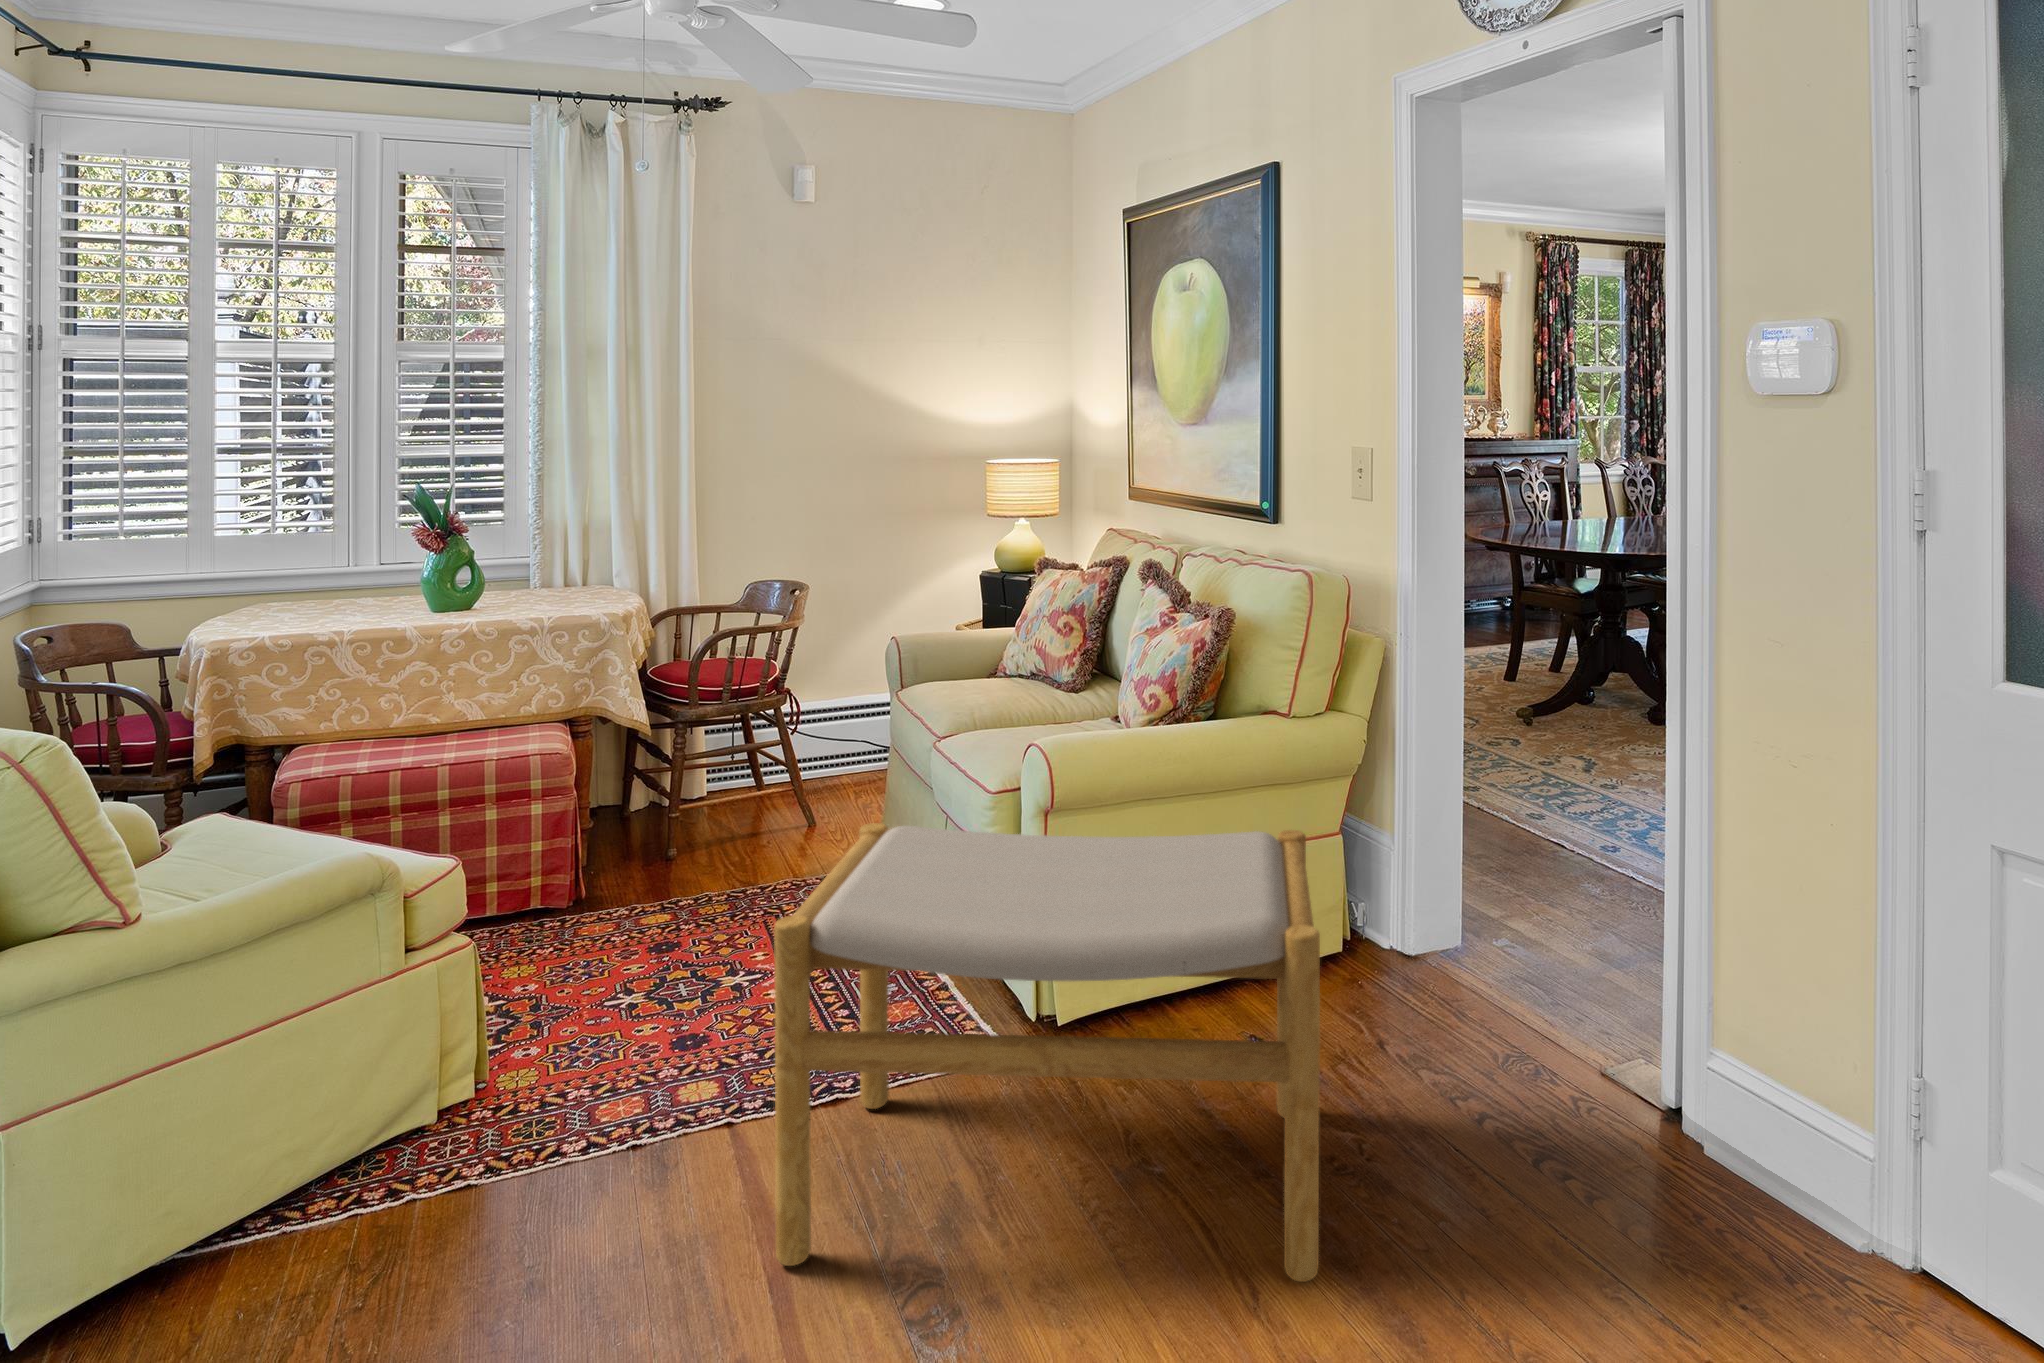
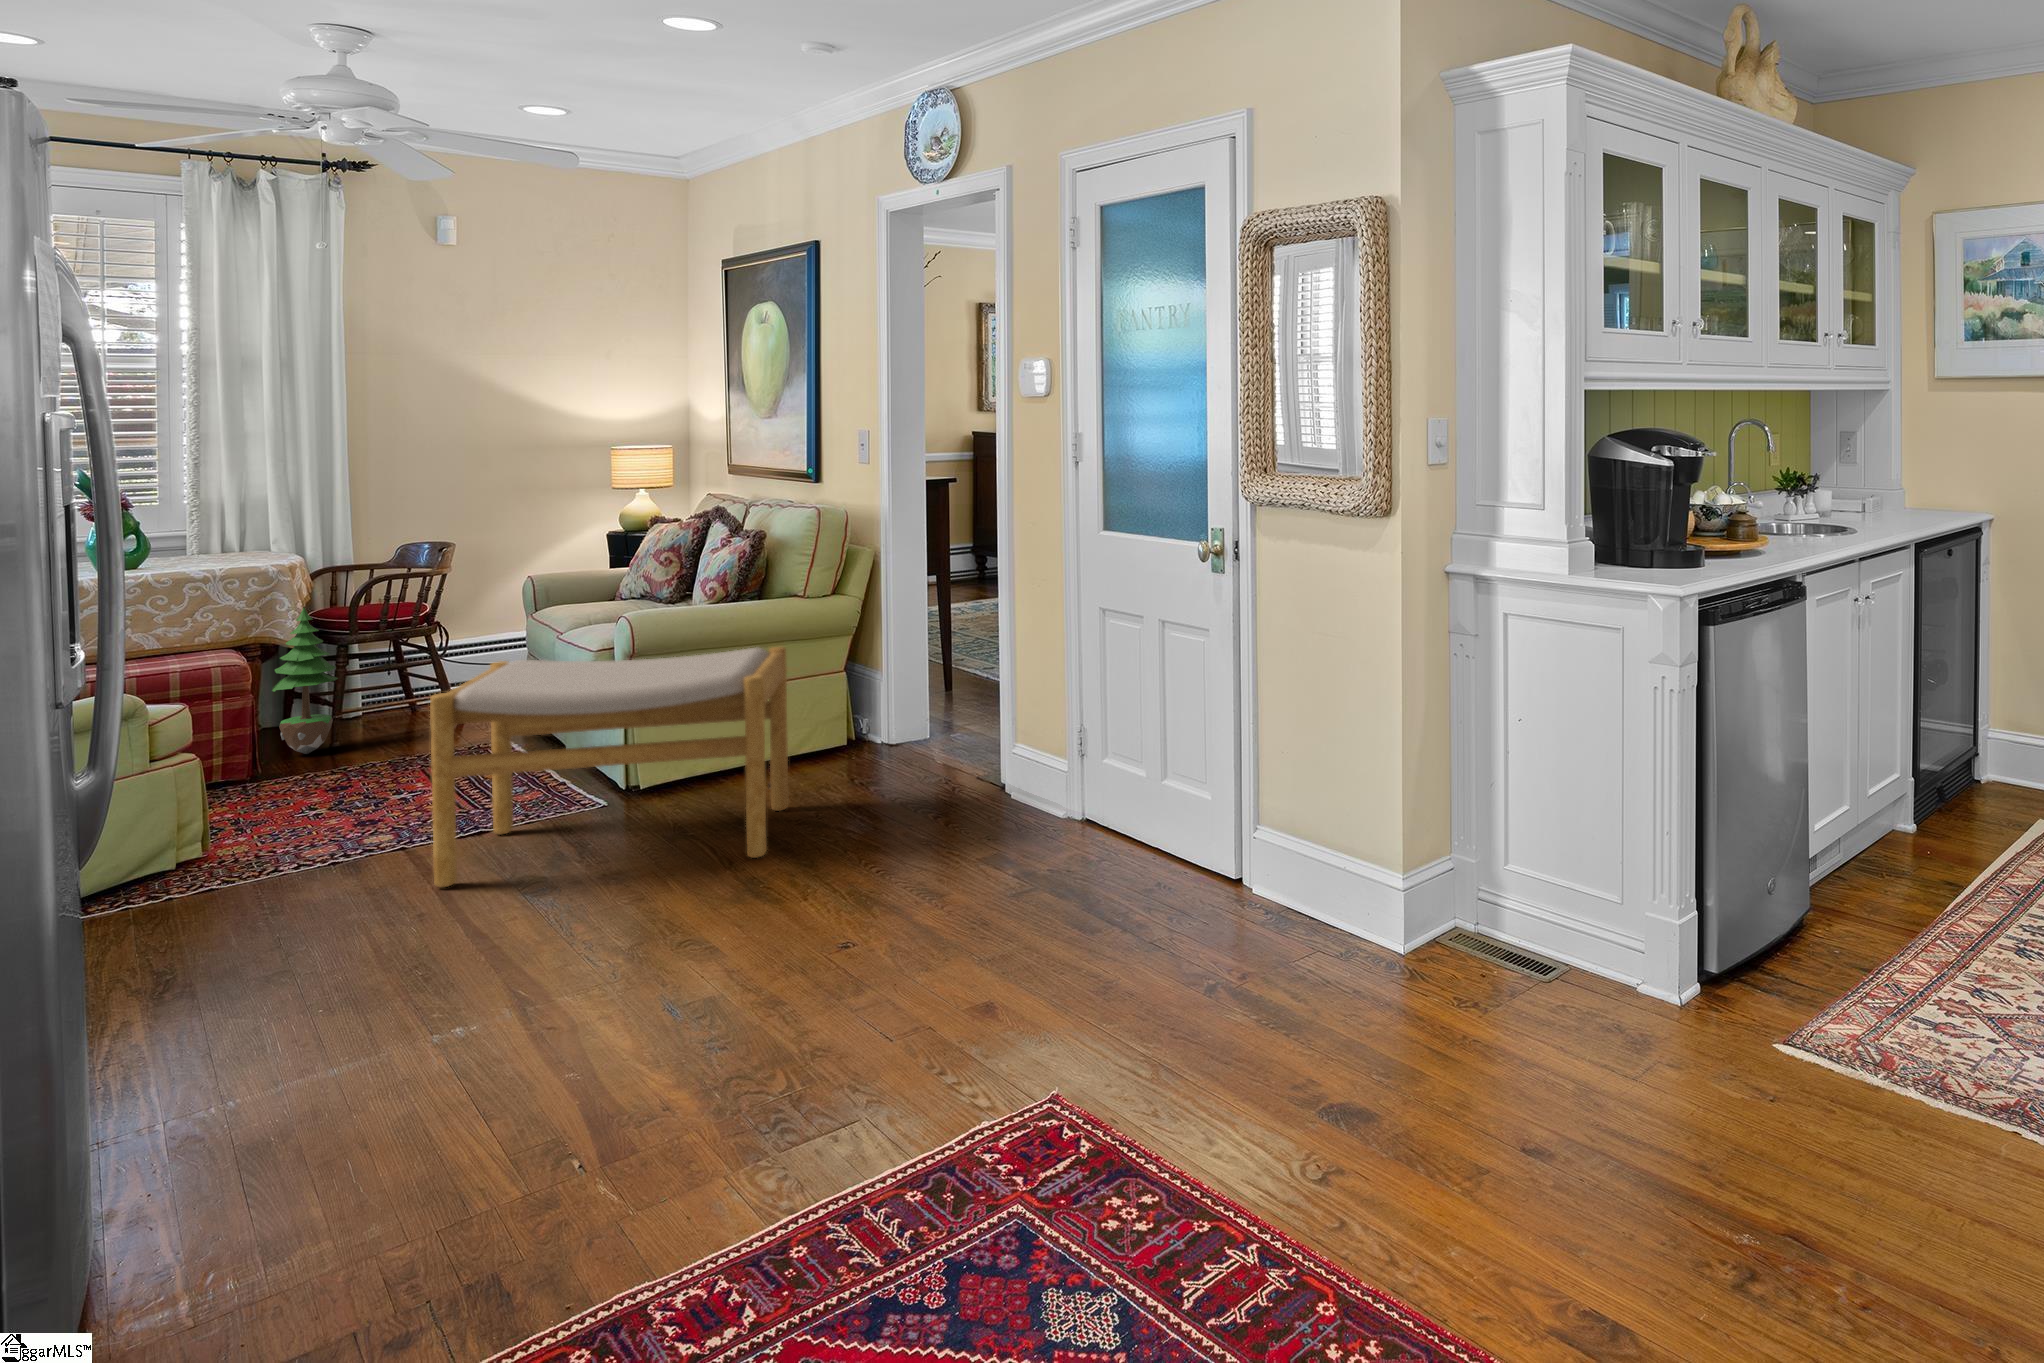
potted tree: none [602,671,677,866] -> present [272,608,338,754]

